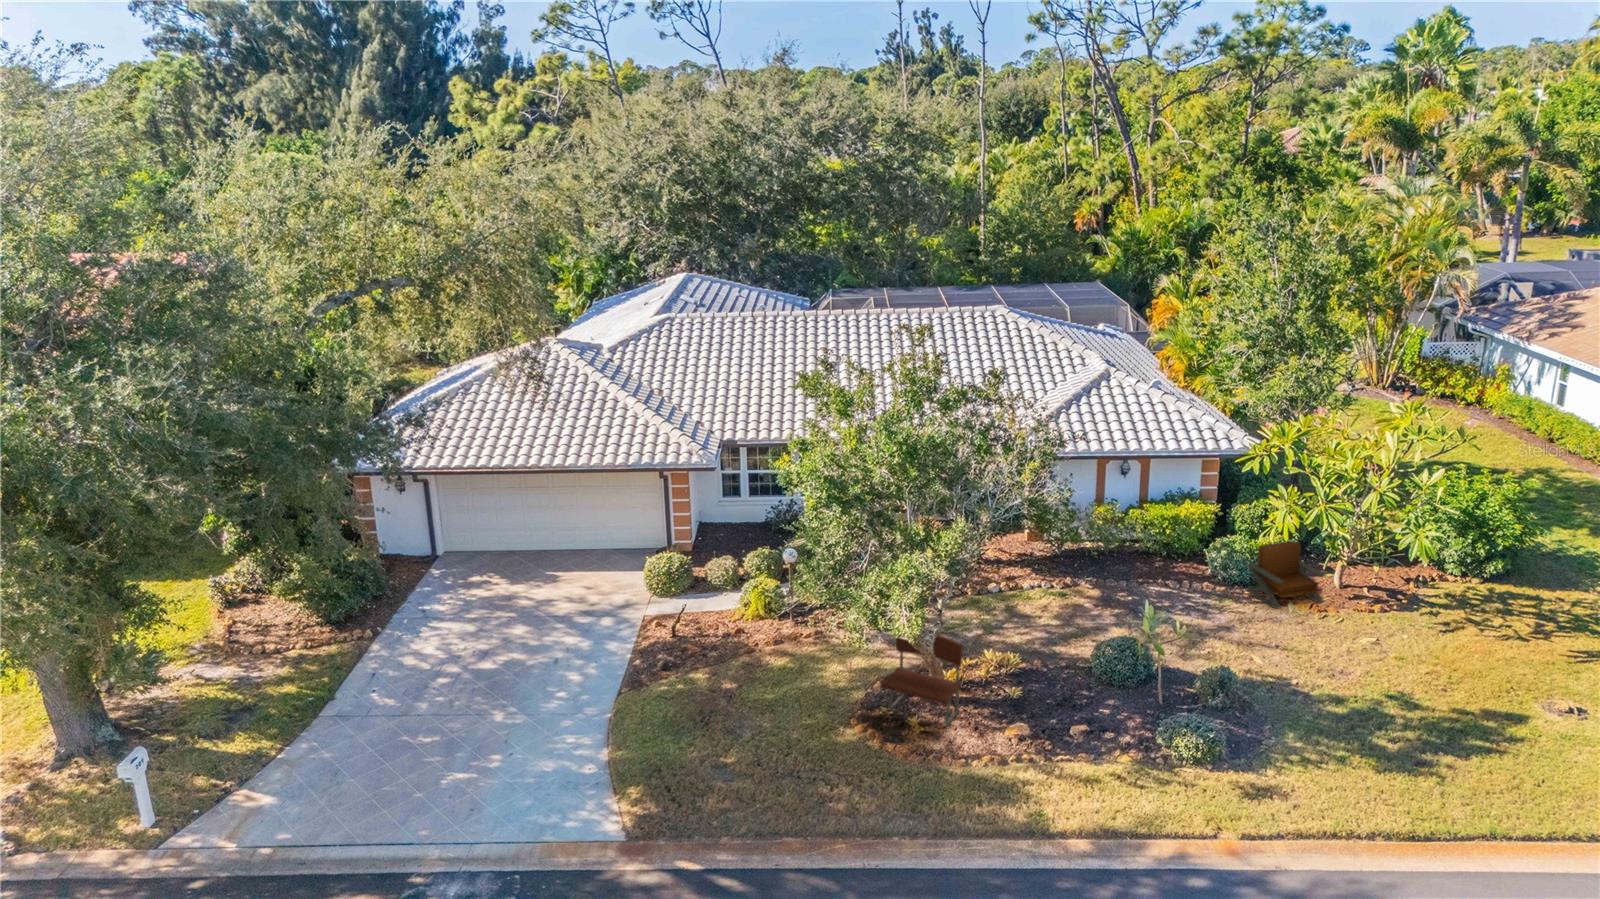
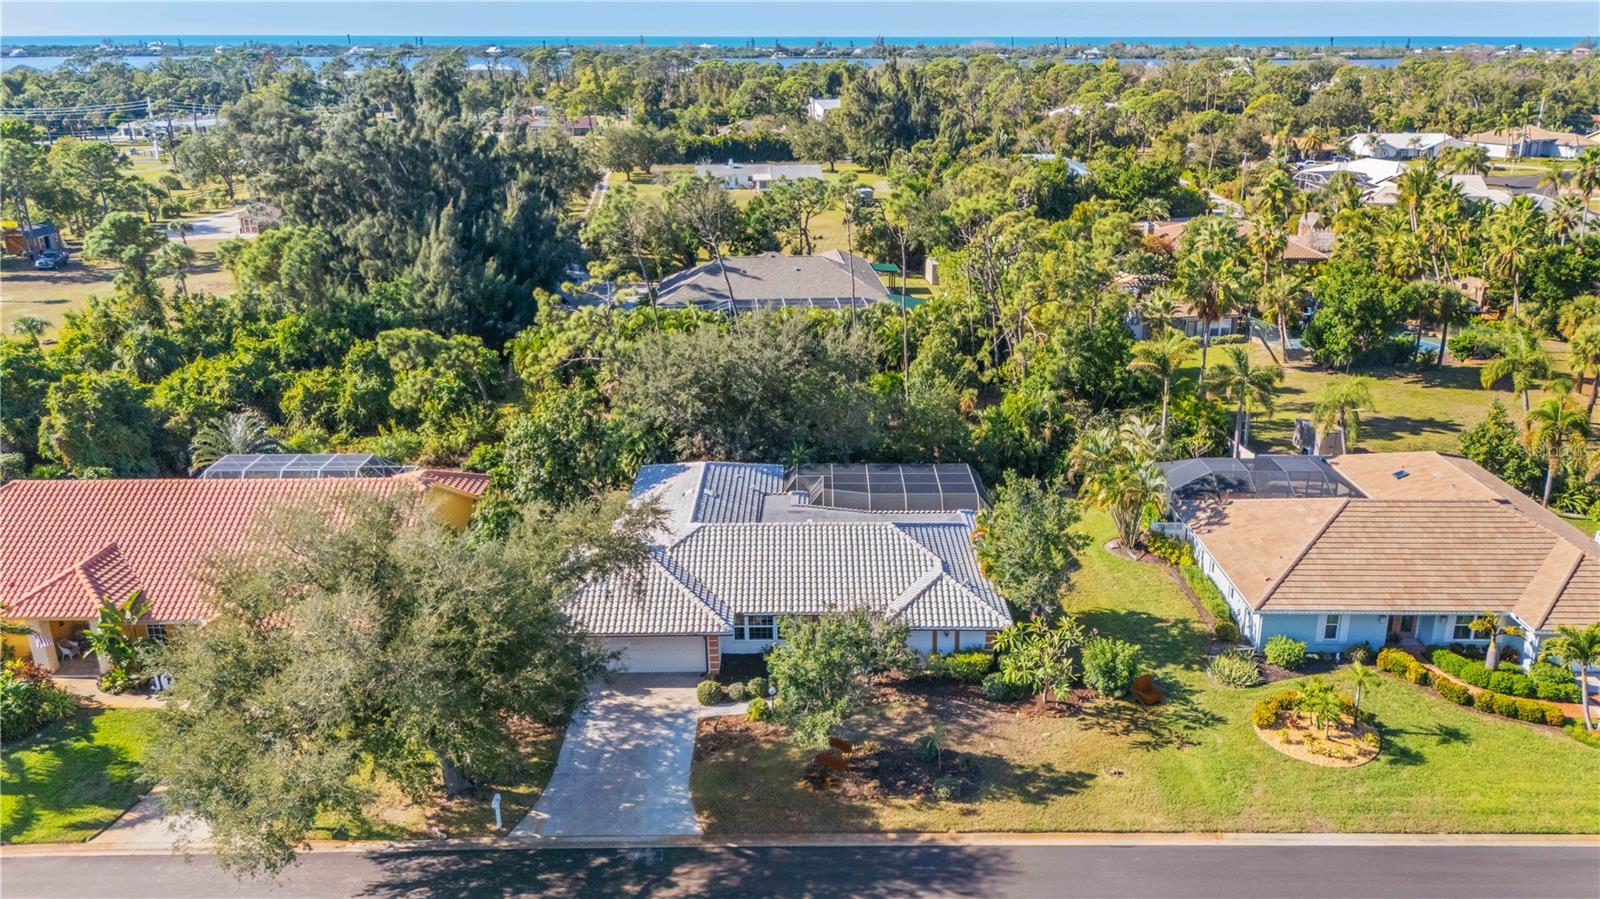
lounge chair: present [1247,541,1326,609] -> present [1130,673,1165,711]

